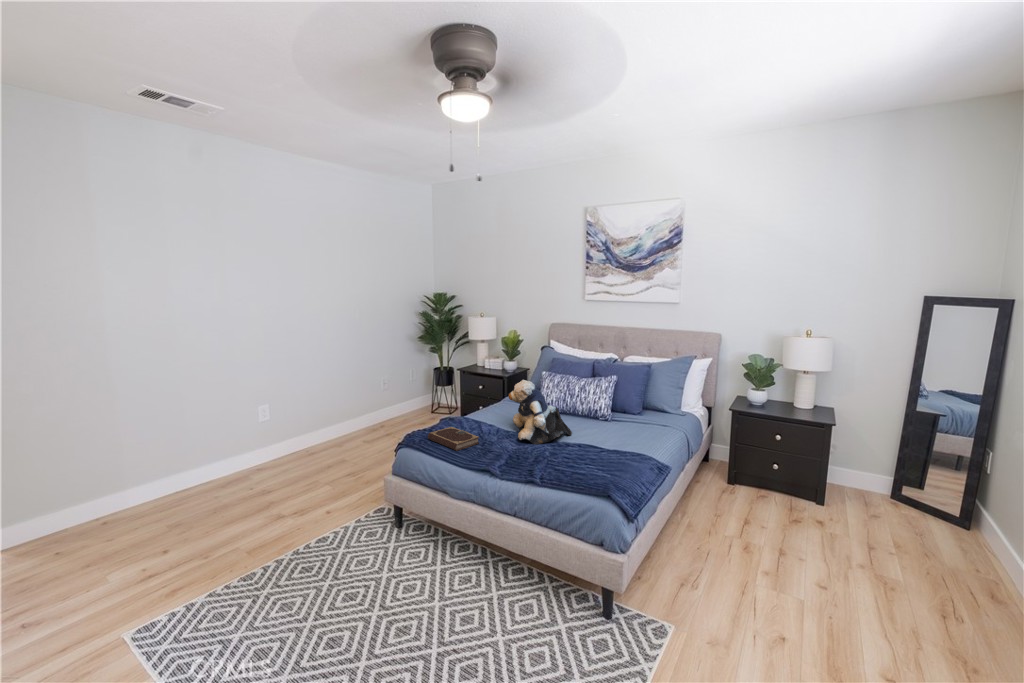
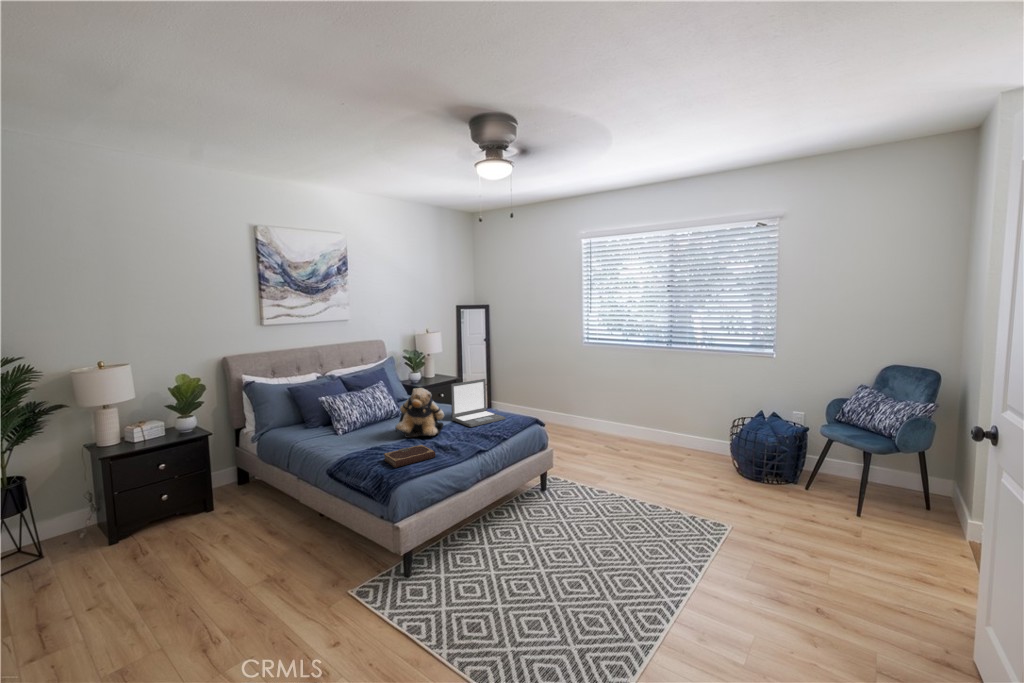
laptop: none [571,395,655,475] -> present [451,379,506,427]

